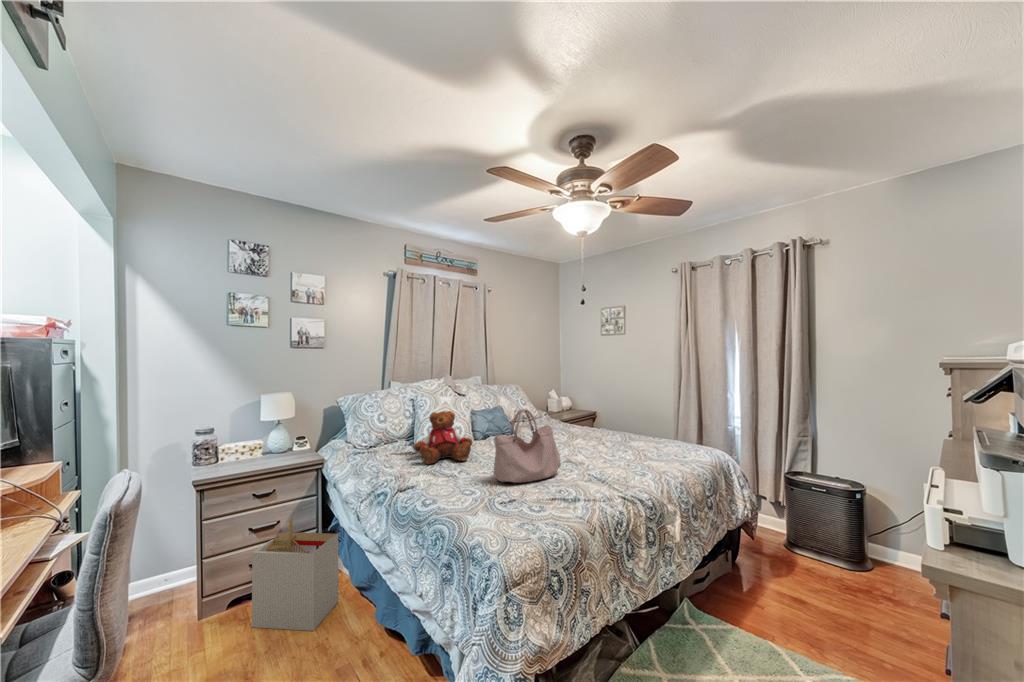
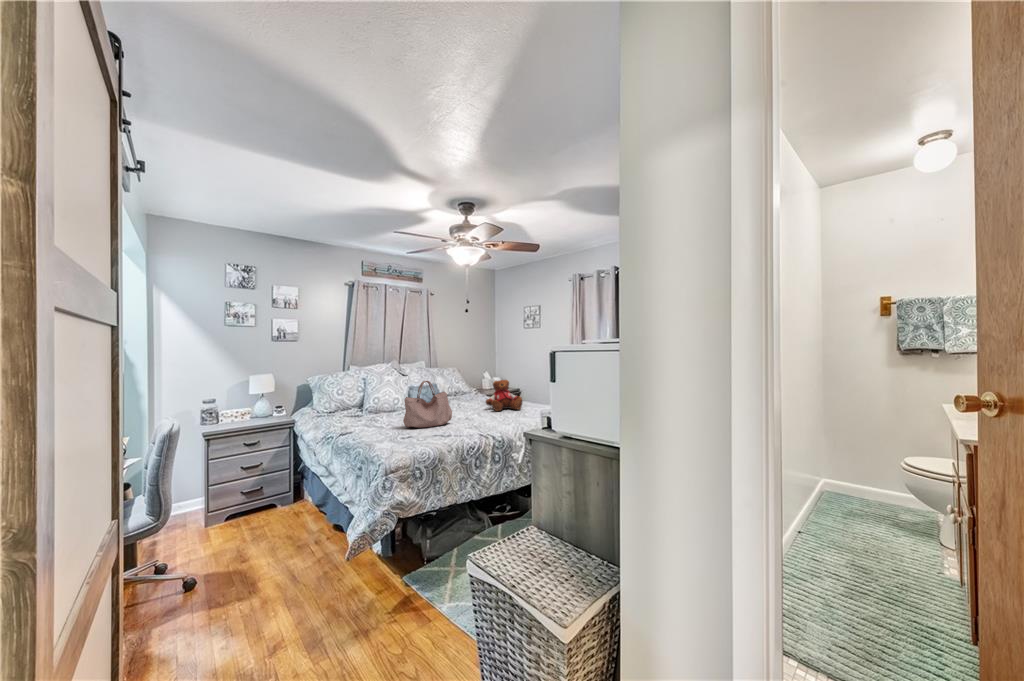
teddy bear: present [414,411,472,464] -> present [486,380,522,411]
storage bin: present [252,519,338,631] -> none [244,457,304,528]

